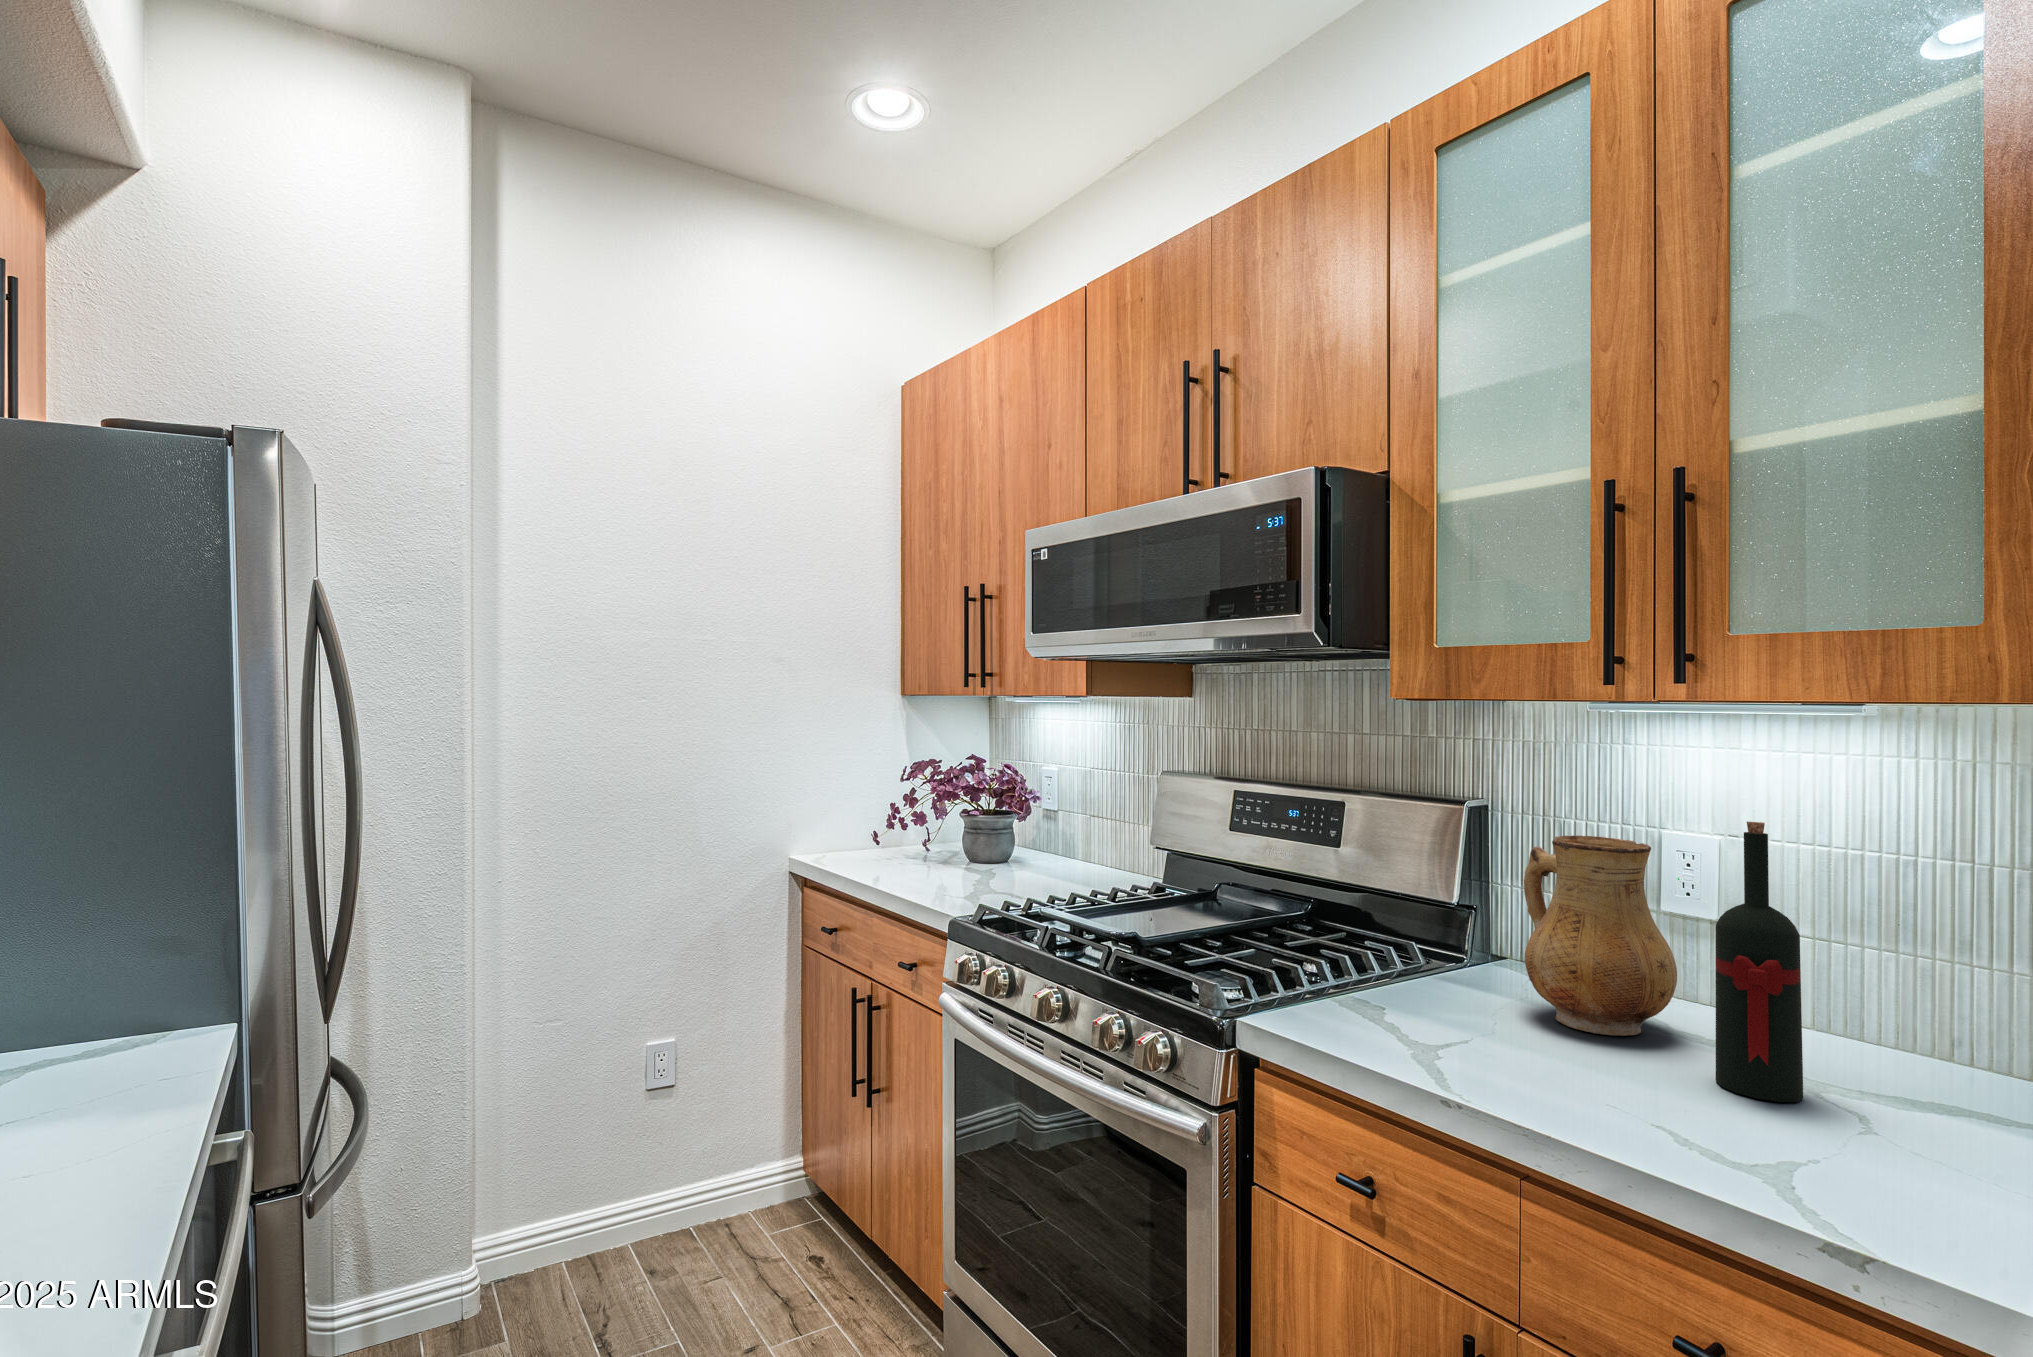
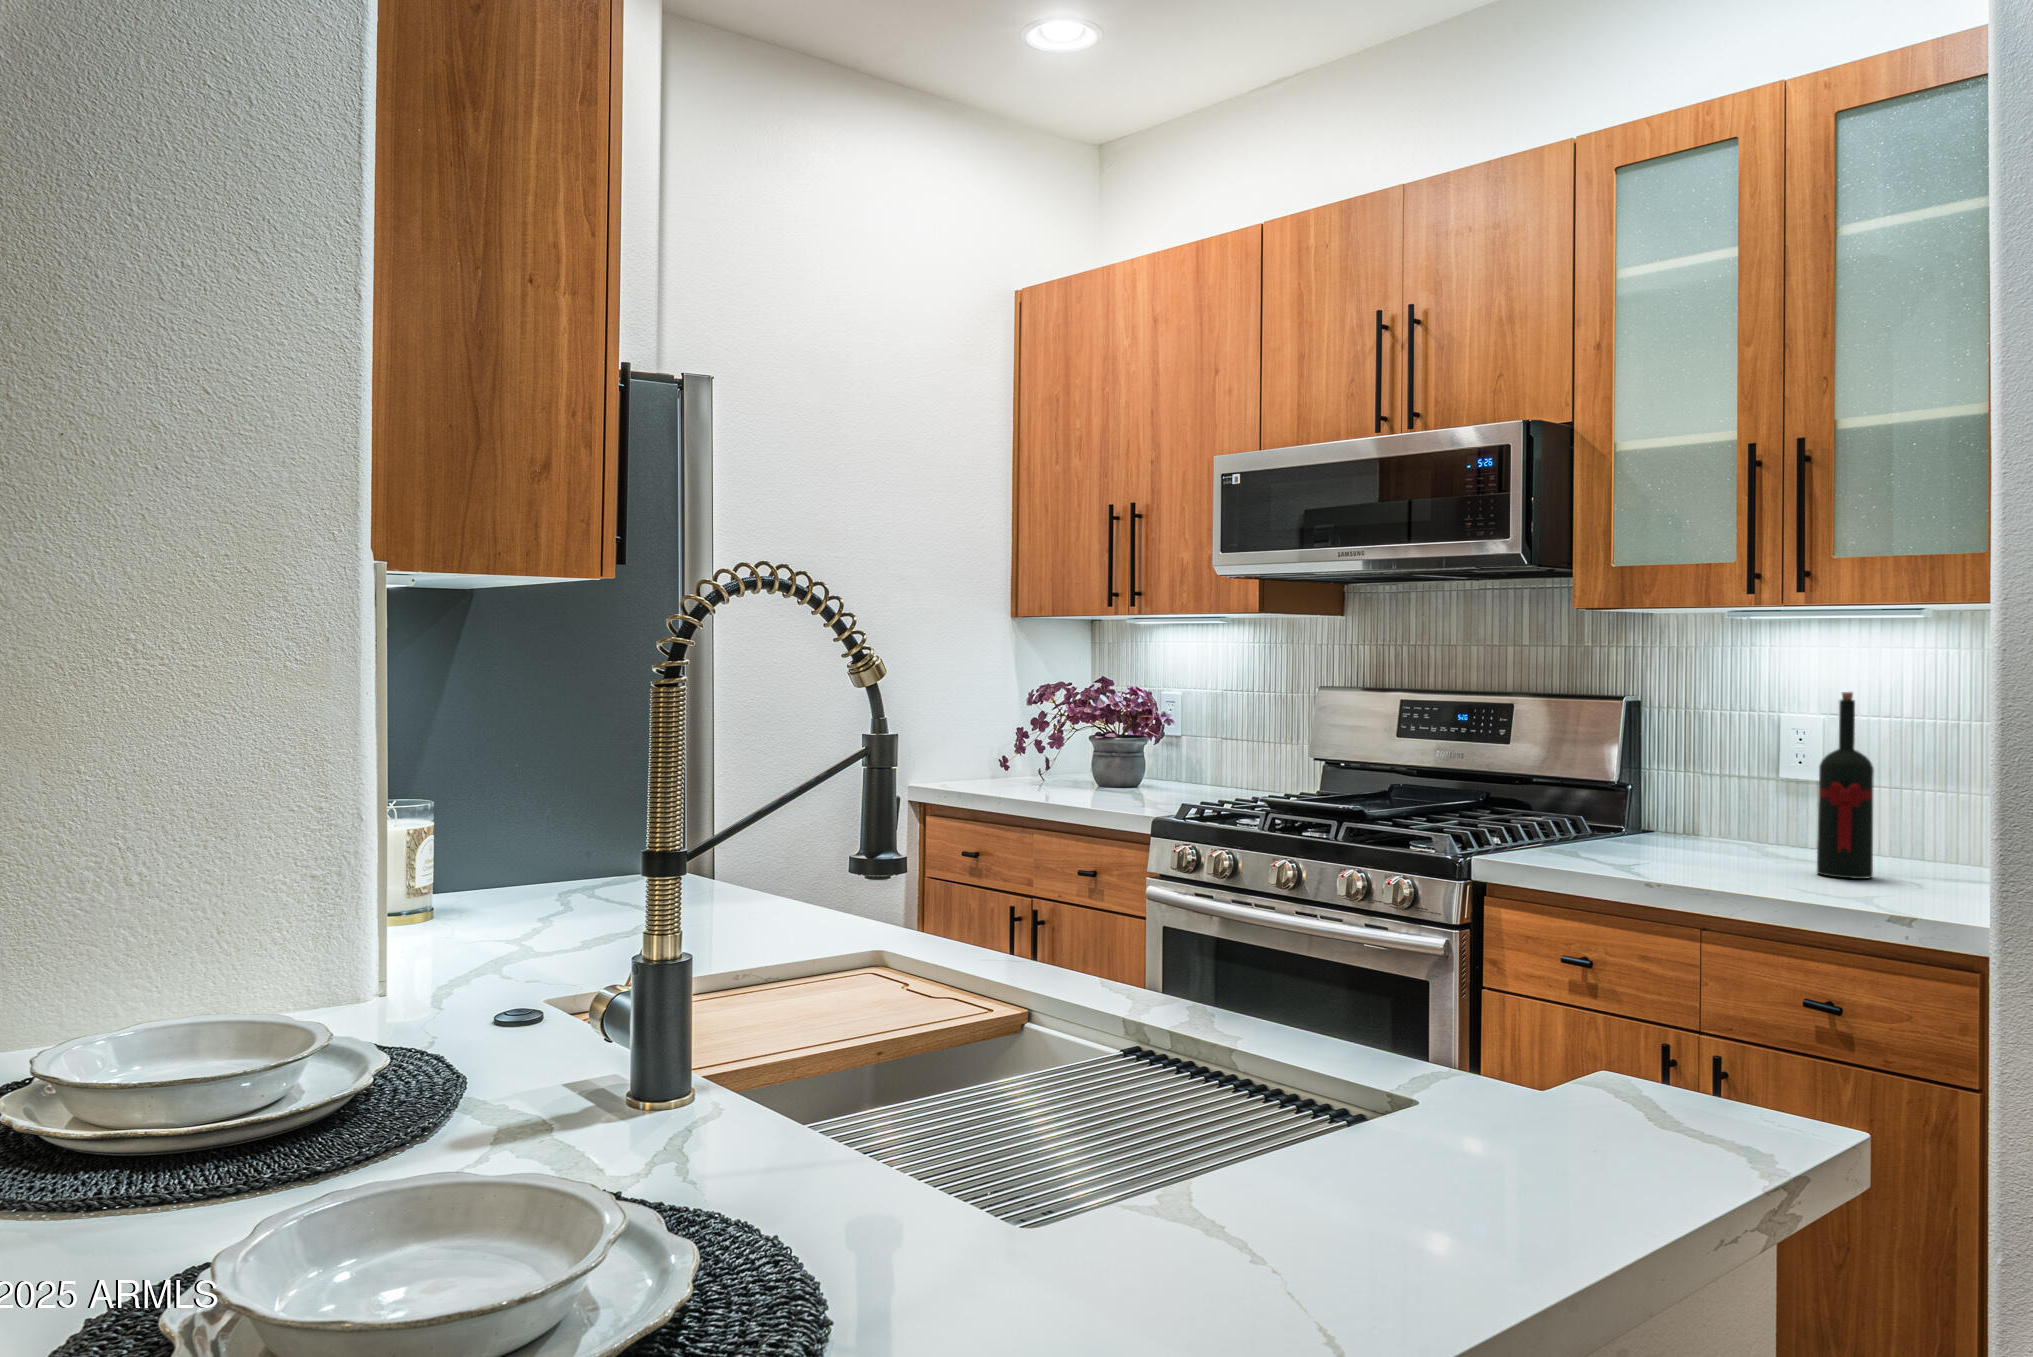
ceramic pitcher: present [1524,835,1677,1036] -> none [1678,716,1792,859]

